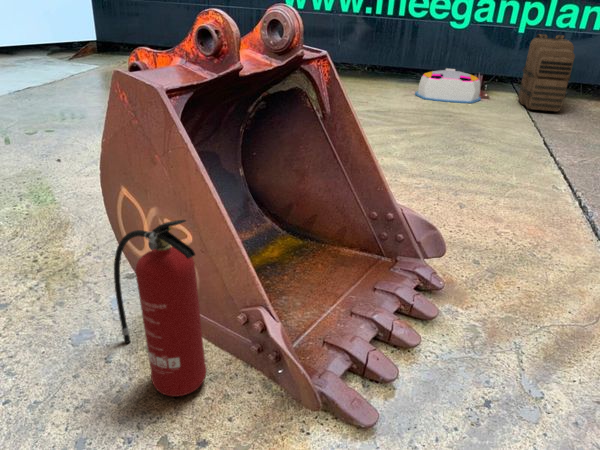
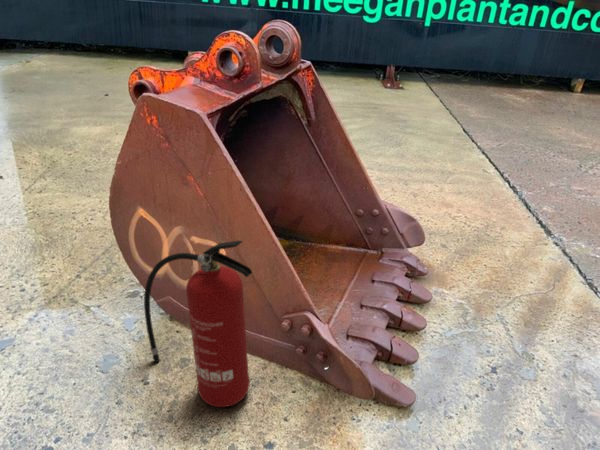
backpack: present [519,34,575,111] -> none [428,27,476,98]
storage bin: present [415,69,481,103] -> none [336,61,396,93]

